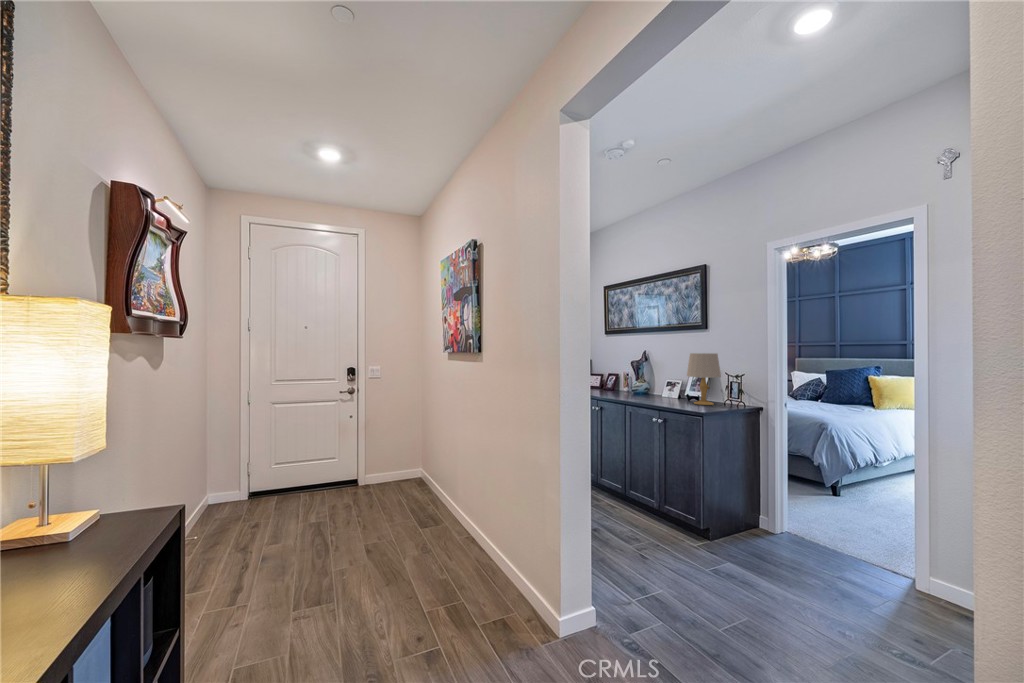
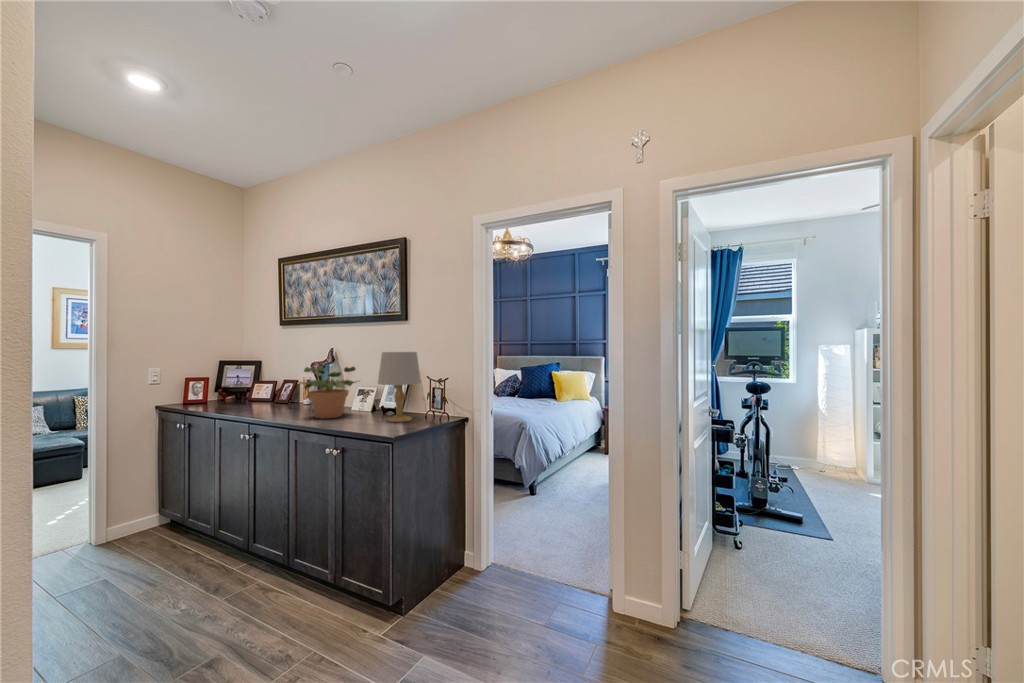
potted plant: none [629,363,674,399] -> present [300,366,358,419]

